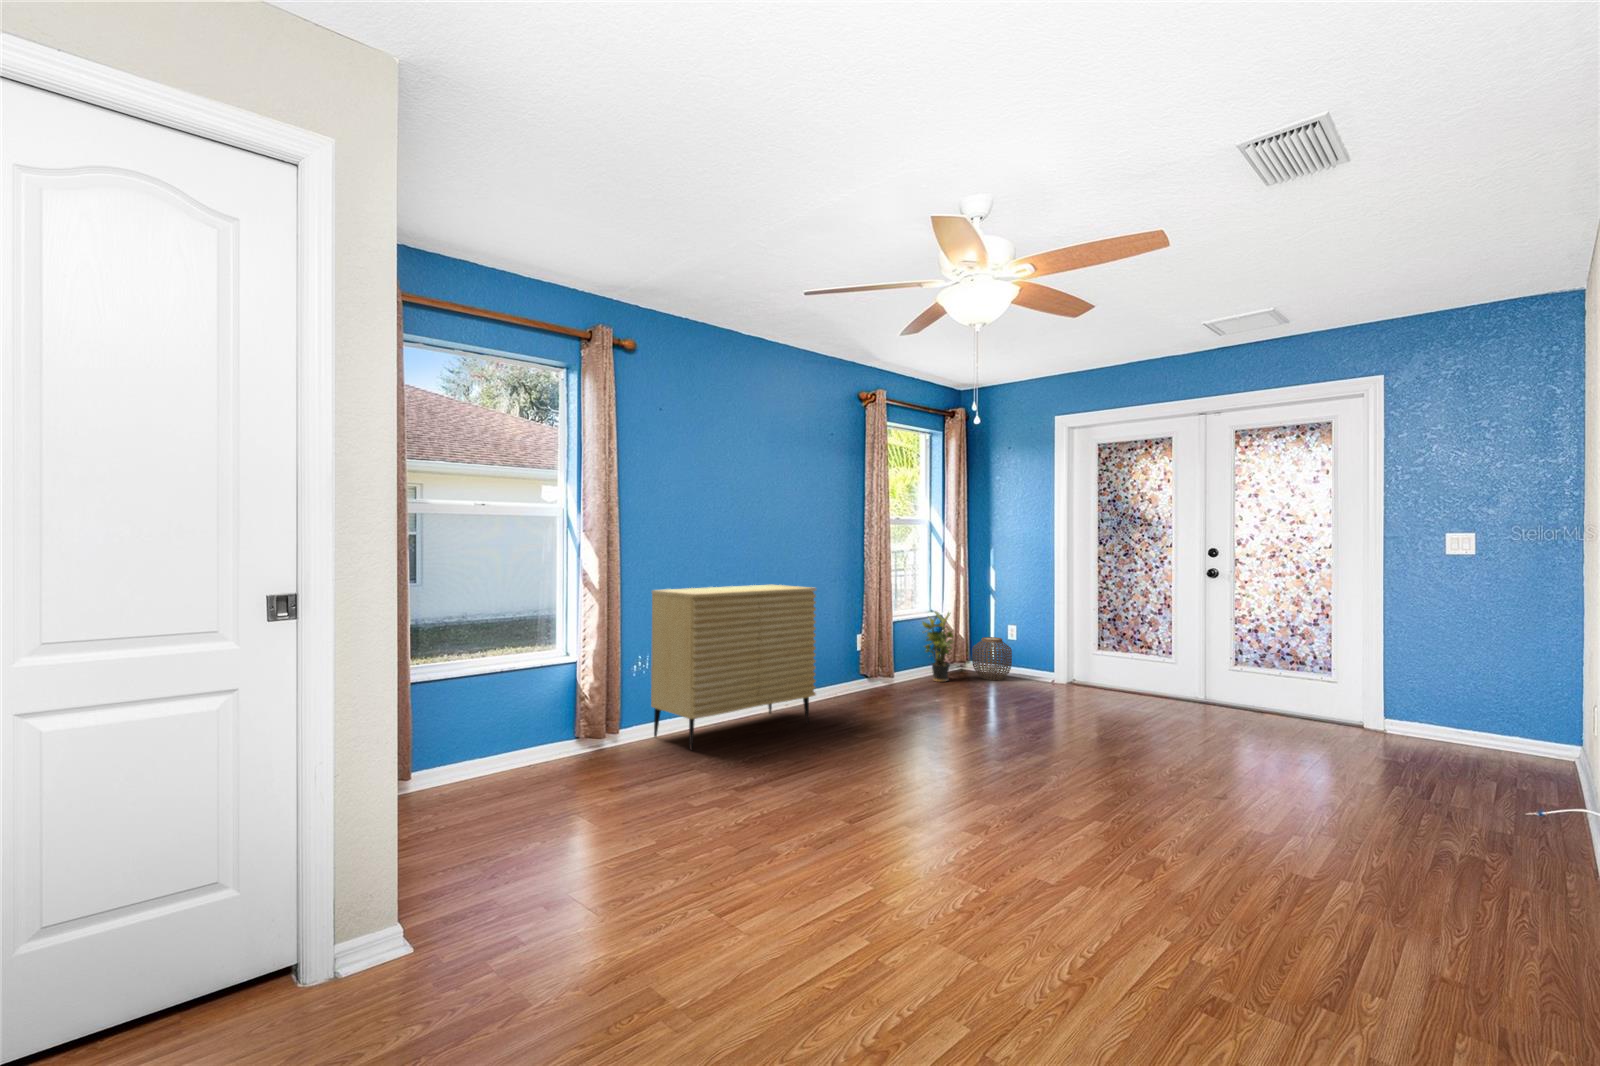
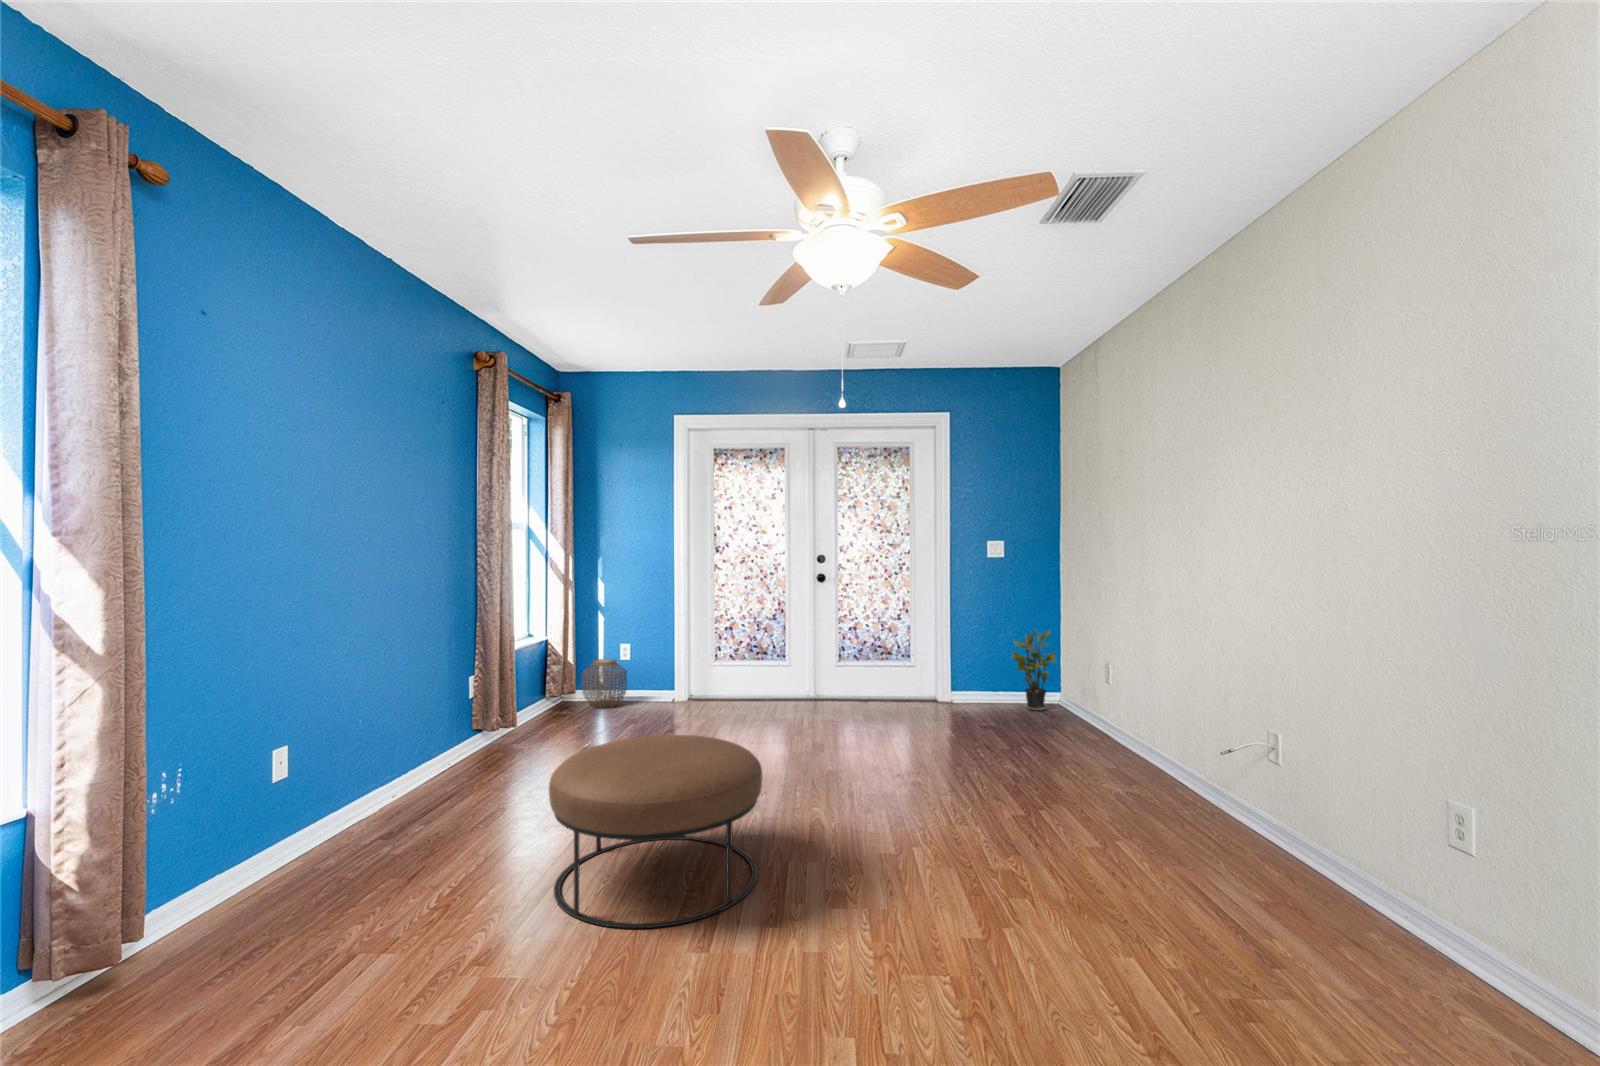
dresser: present [651,585,816,750] -> none [191,618,473,920]
potted plant: present [922,611,954,682] -> present [1012,631,1056,711]
ottoman: none [795,681,949,807] -> present [549,735,762,928]

